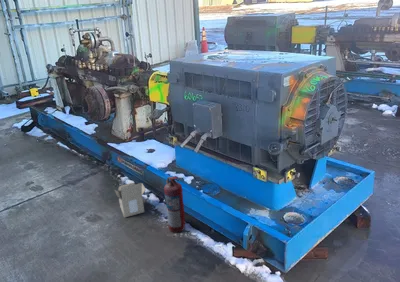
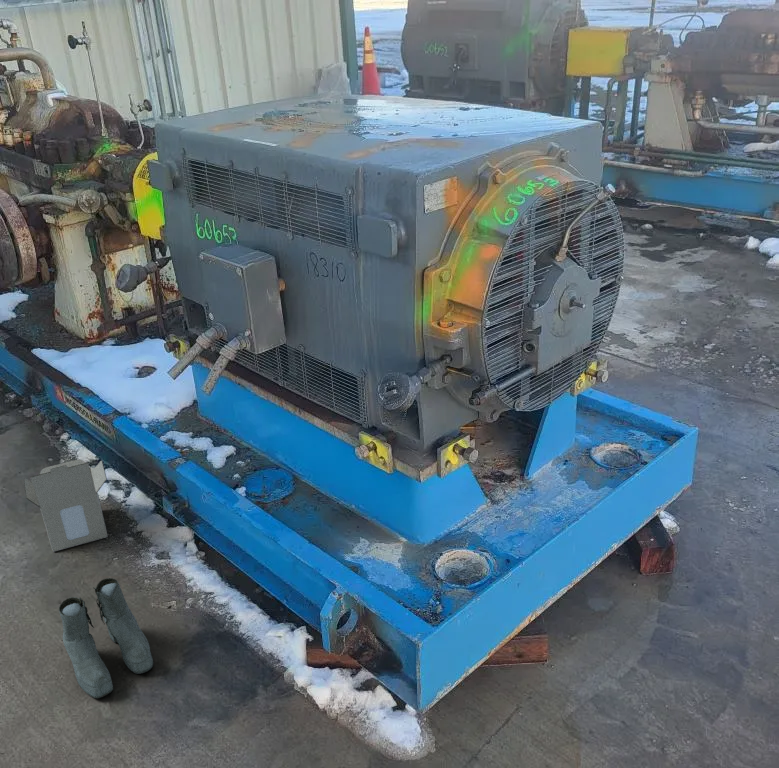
fire extinguisher: present [164,177,185,232] -> none [136,449,203,595]
boots: none [140,224,174,270] -> present [59,578,153,698]

